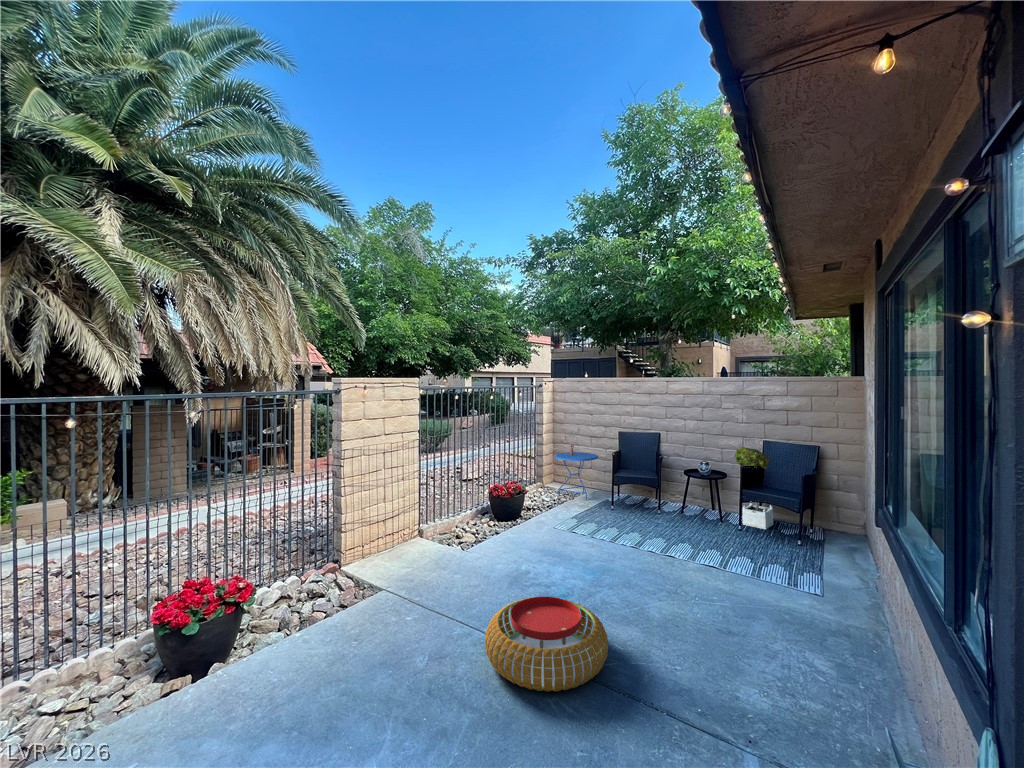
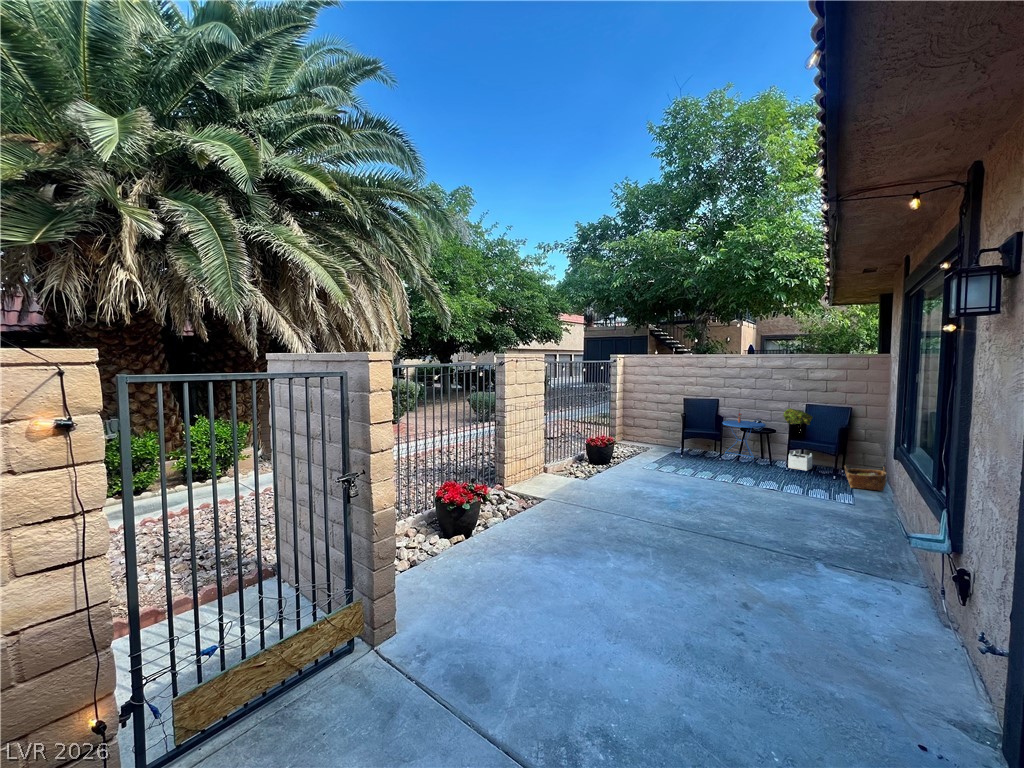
side table: present [555,445,598,500] -> present [723,413,766,462]
woven basket: none [810,526,867,565] -> present [845,466,887,491]
pouf: present [485,597,608,692] -> none [640,496,722,543]

